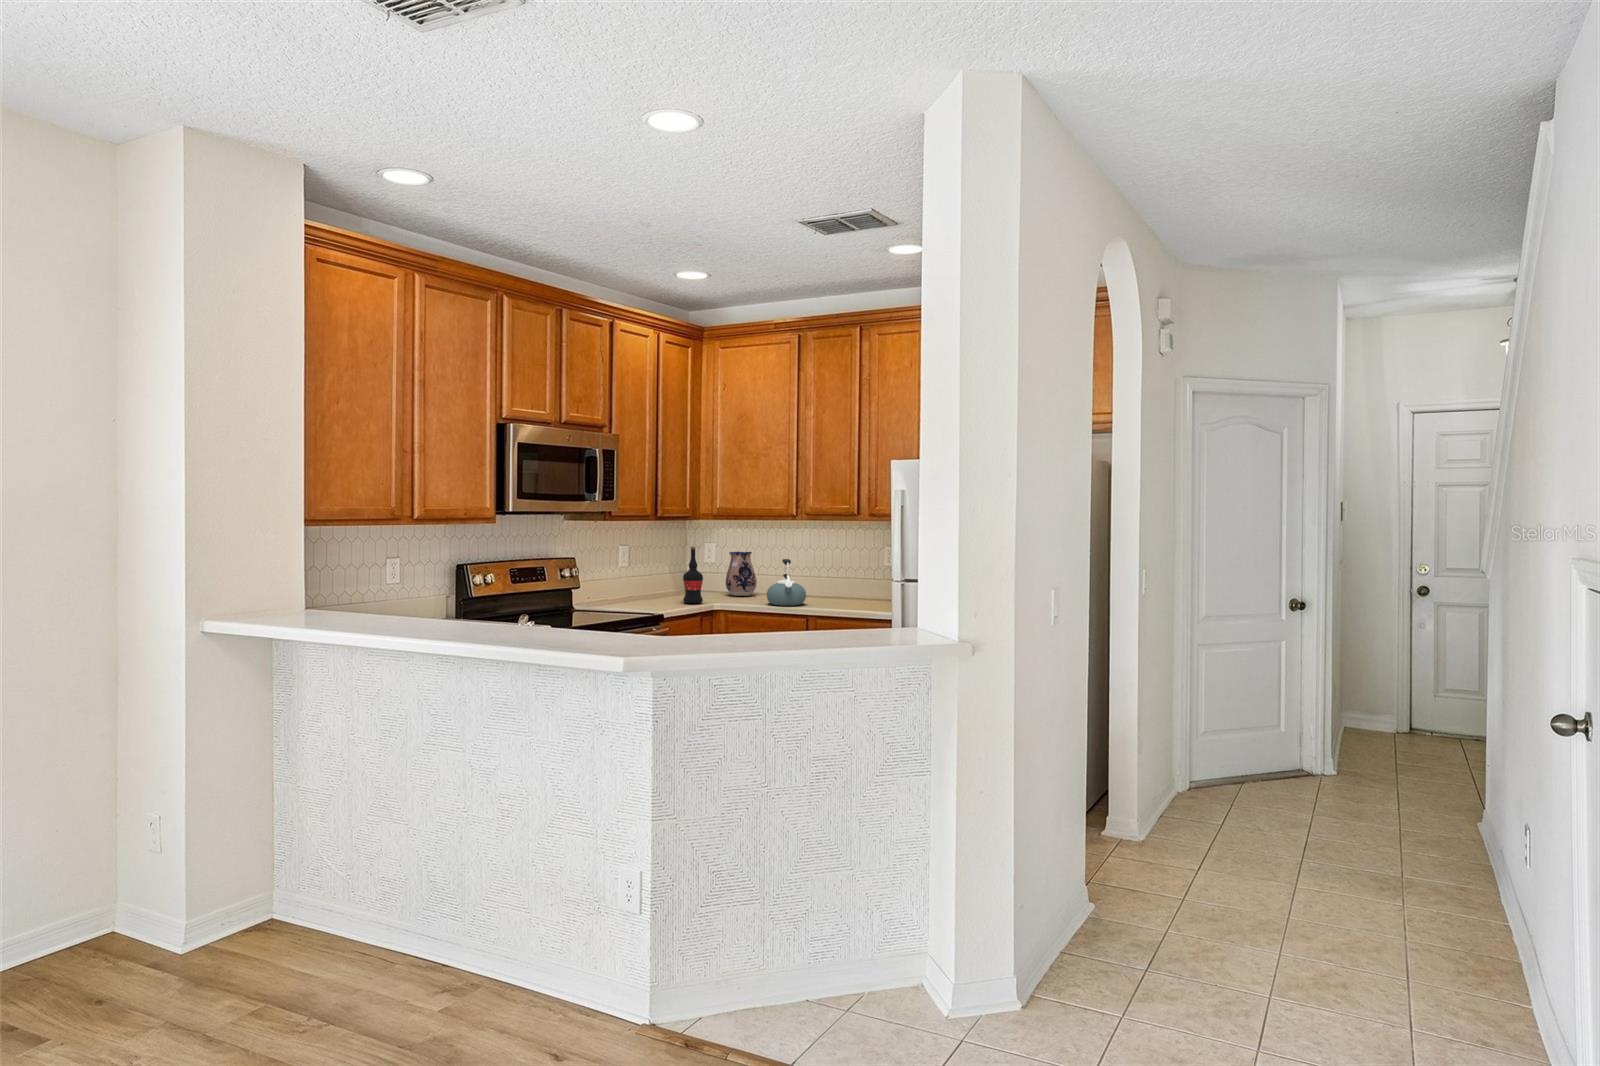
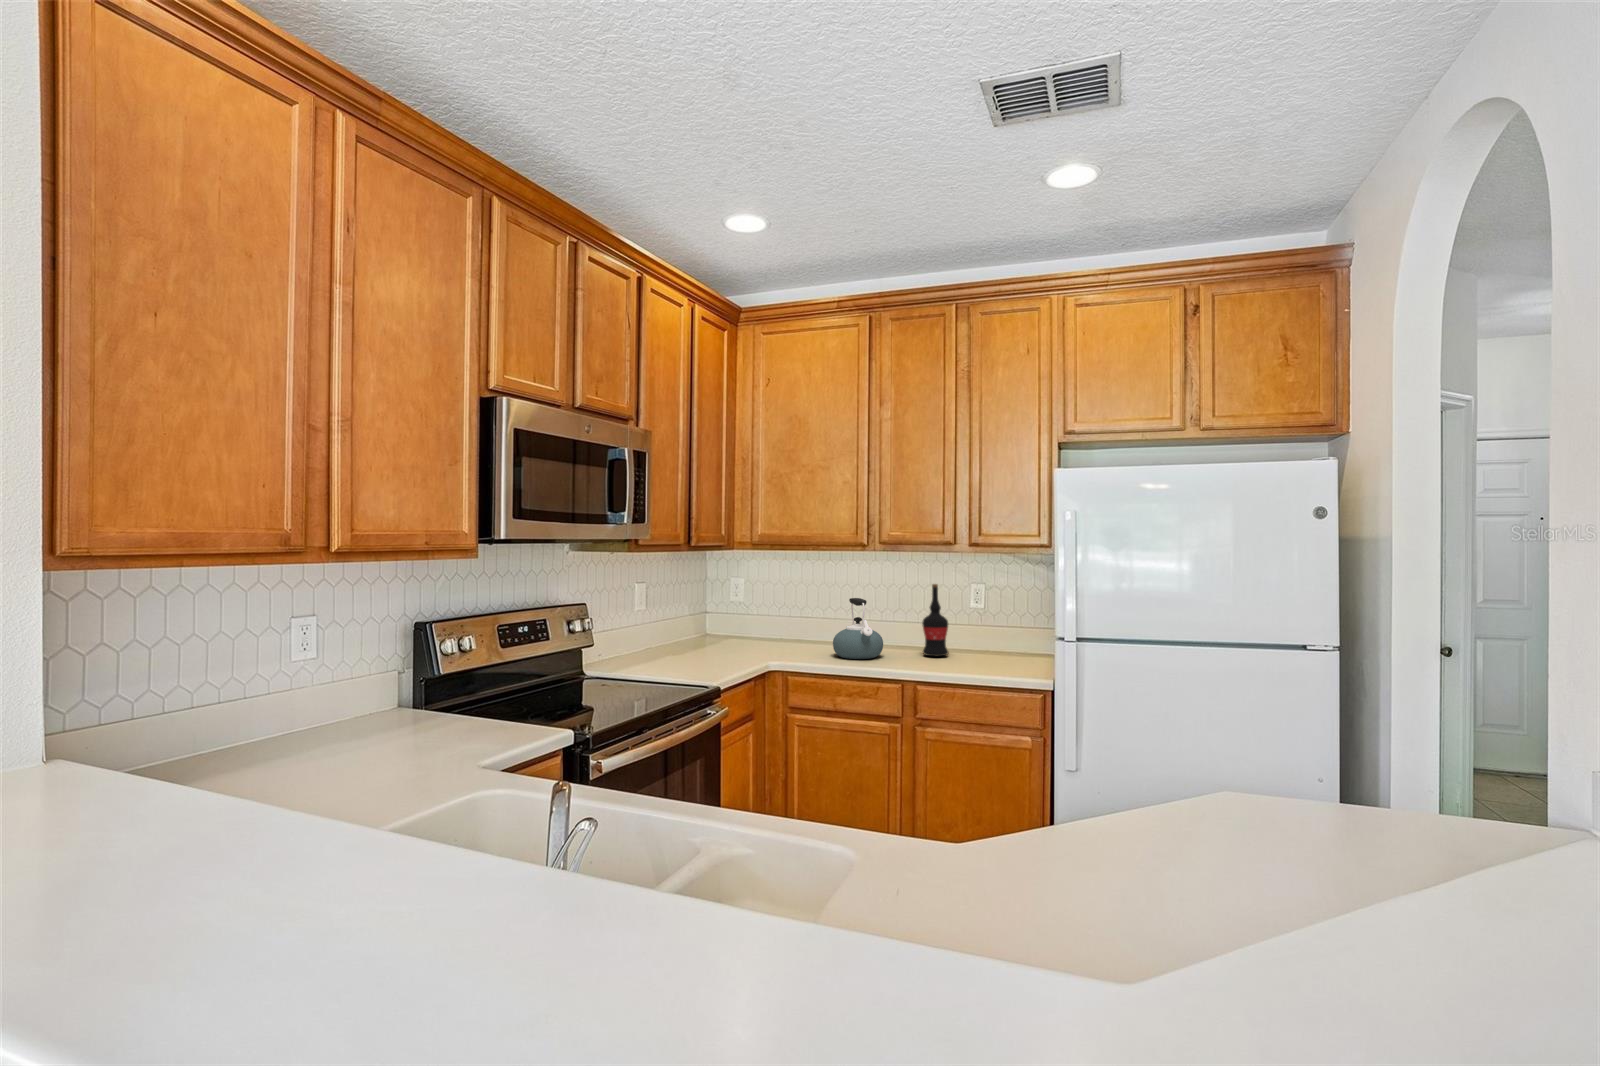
wine bottle: present [683,547,703,603] -> present [922,584,948,656]
ceramic pitcher: present [726,552,757,596] -> none [765,588,803,644]

